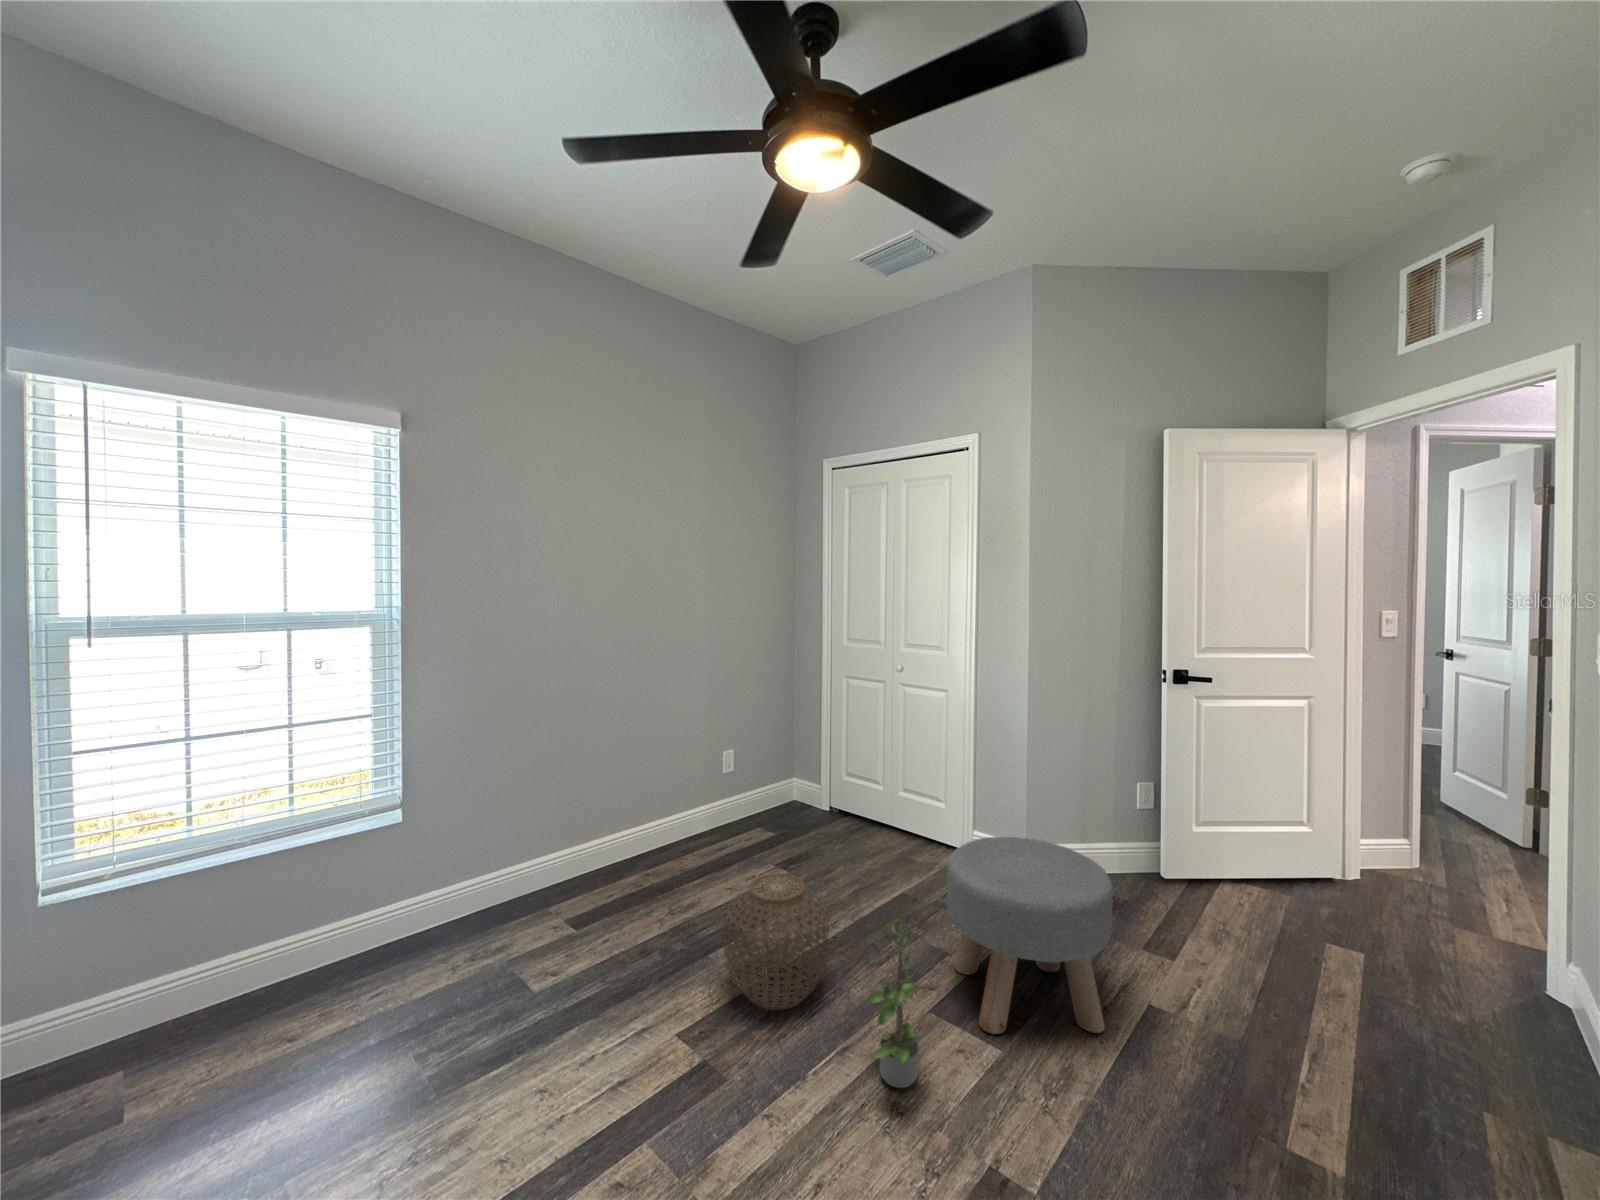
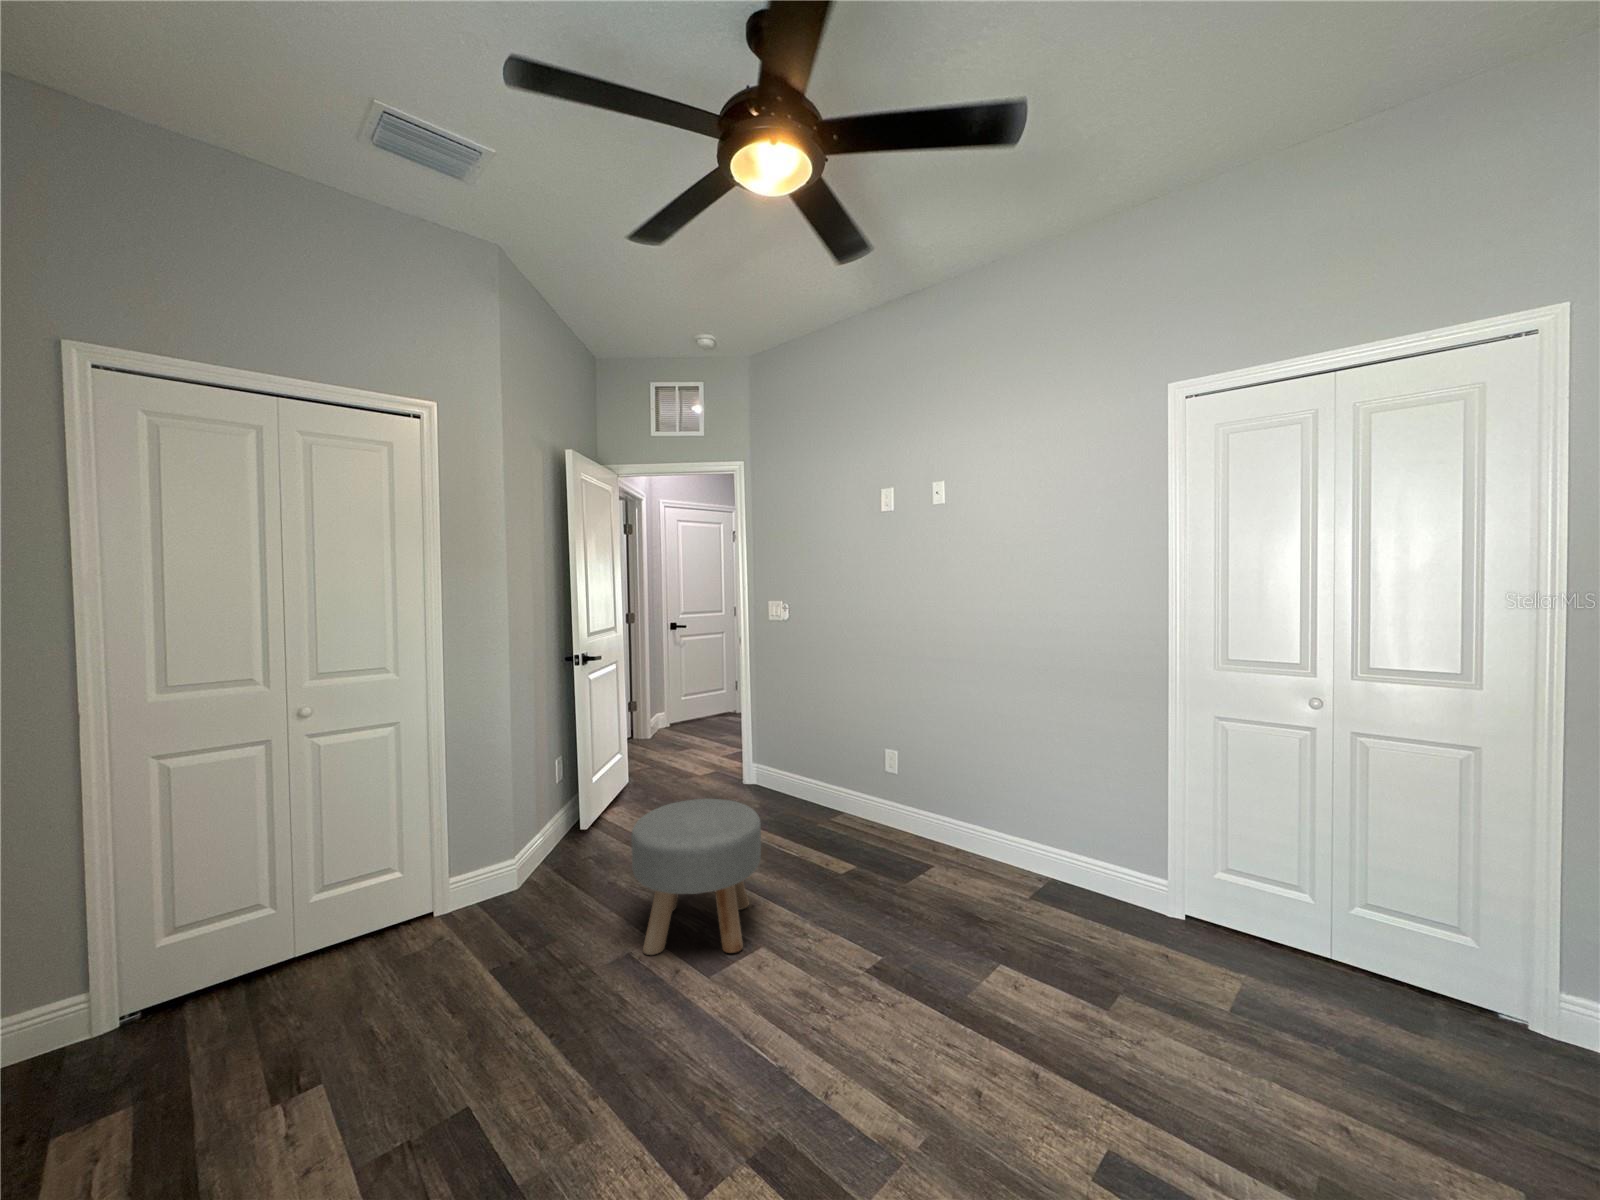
woven basket: present [724,873,829,1010] -> none [570,945,703,1121]
potted plant: present [866,914,920,1088] -> none [752,867,838,1013]

